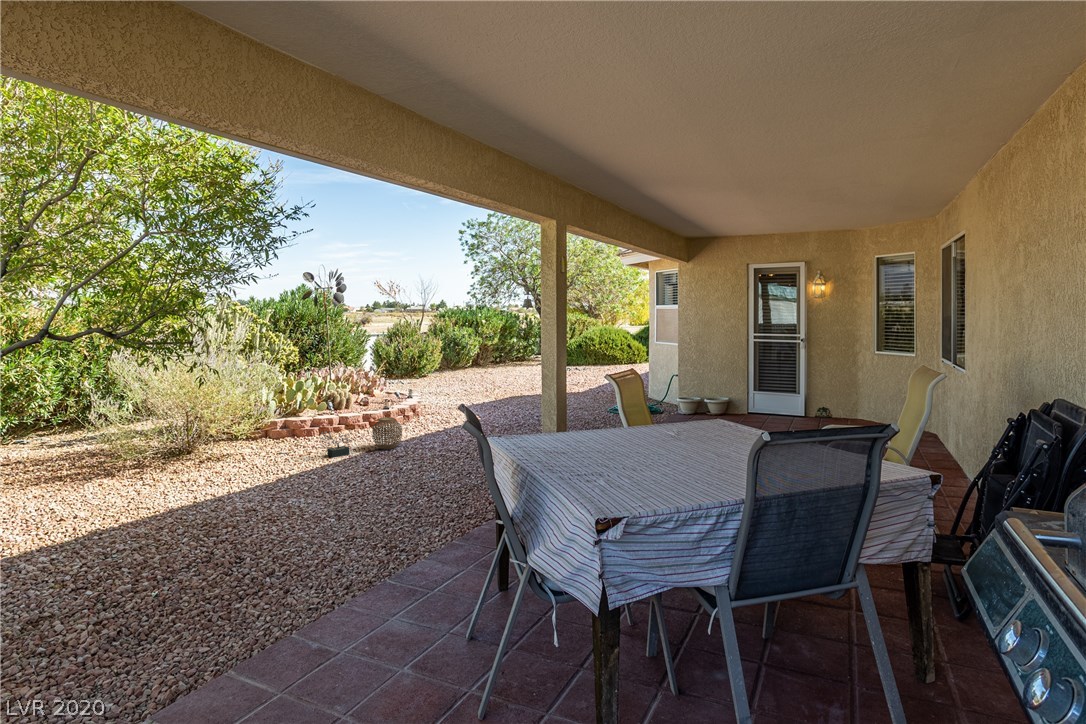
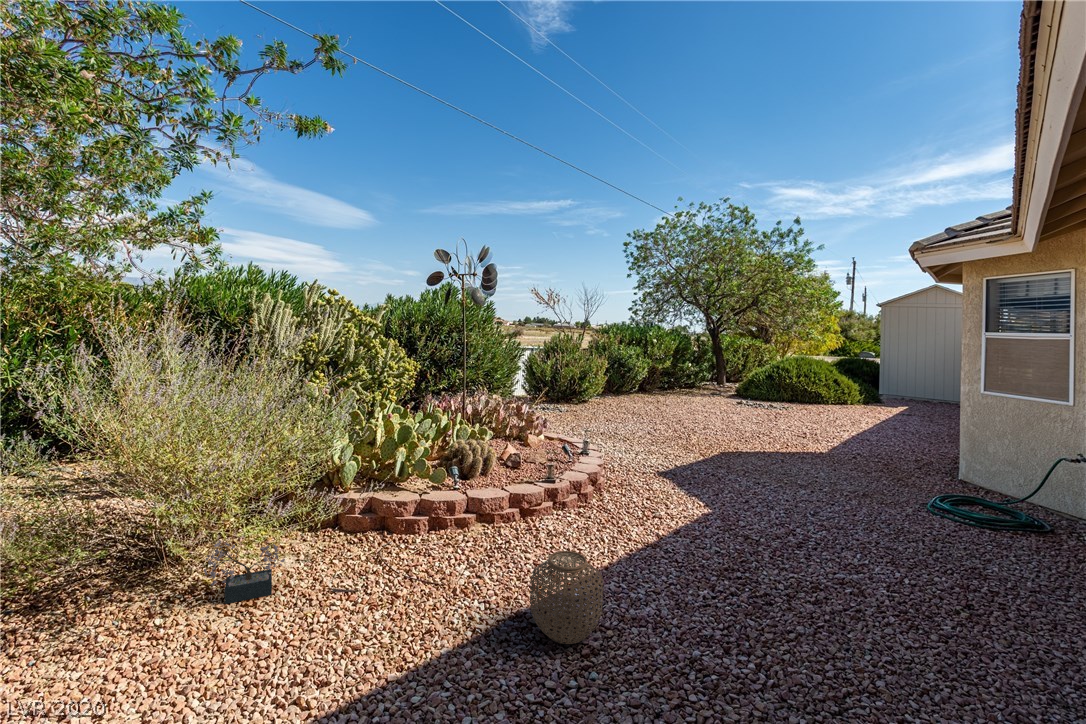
decorative plant: present [320,432,352,457] -> present [204,540,285,604]

